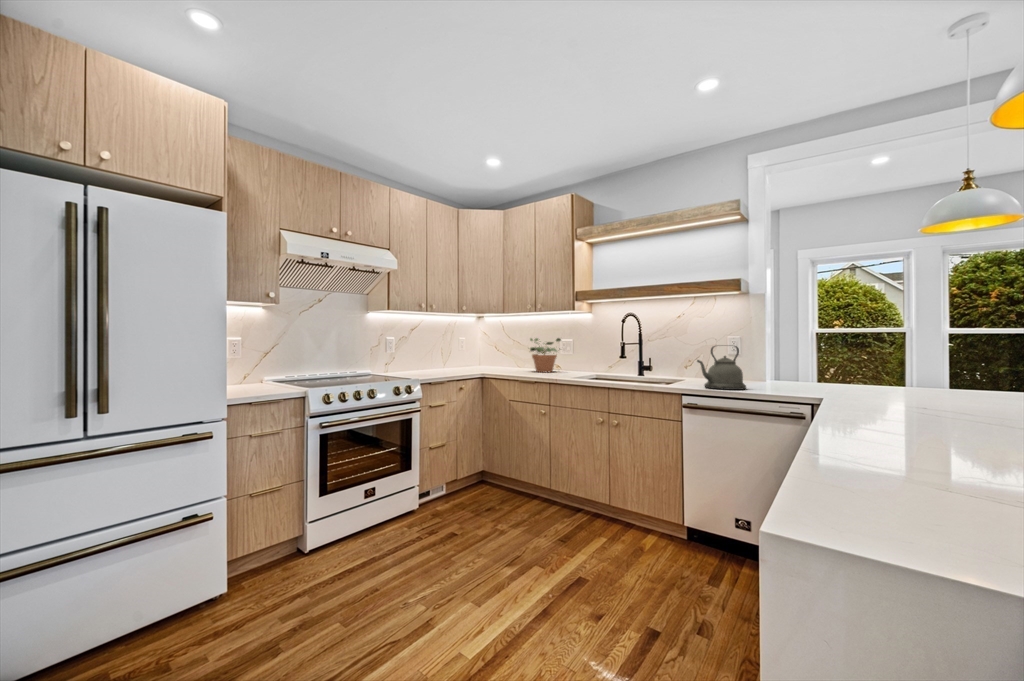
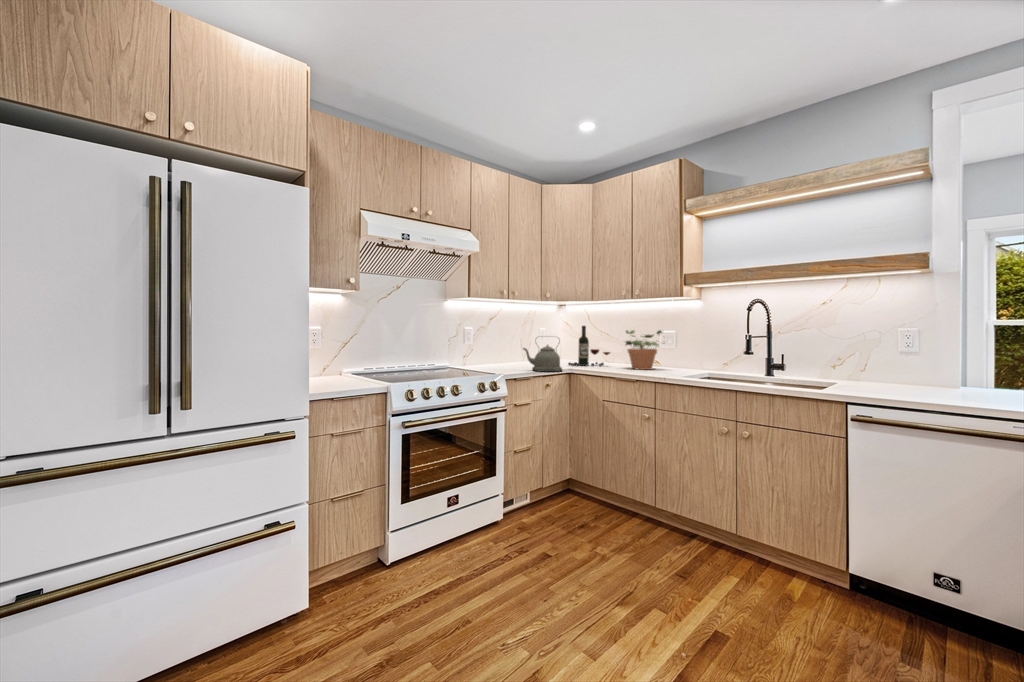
wine bottle: none [482,334,520,370] -> present [568,326,610,366]
kettle: present [697,346,746,390] -> present [523,345,562,372]

